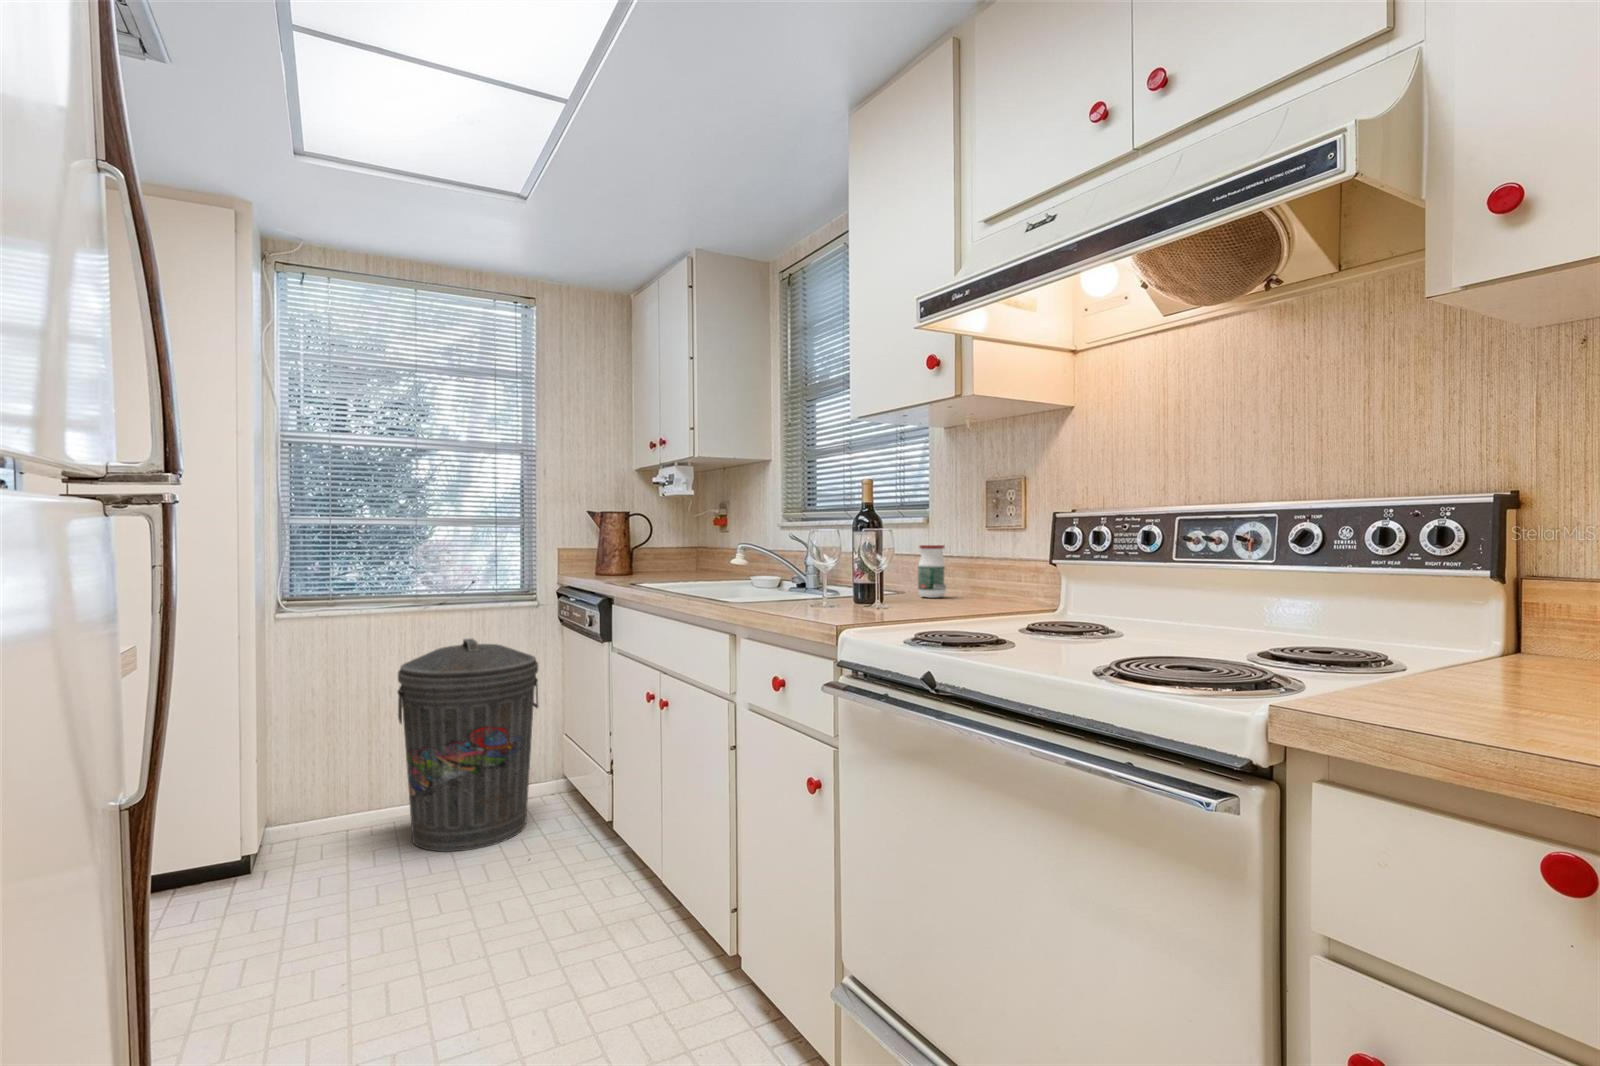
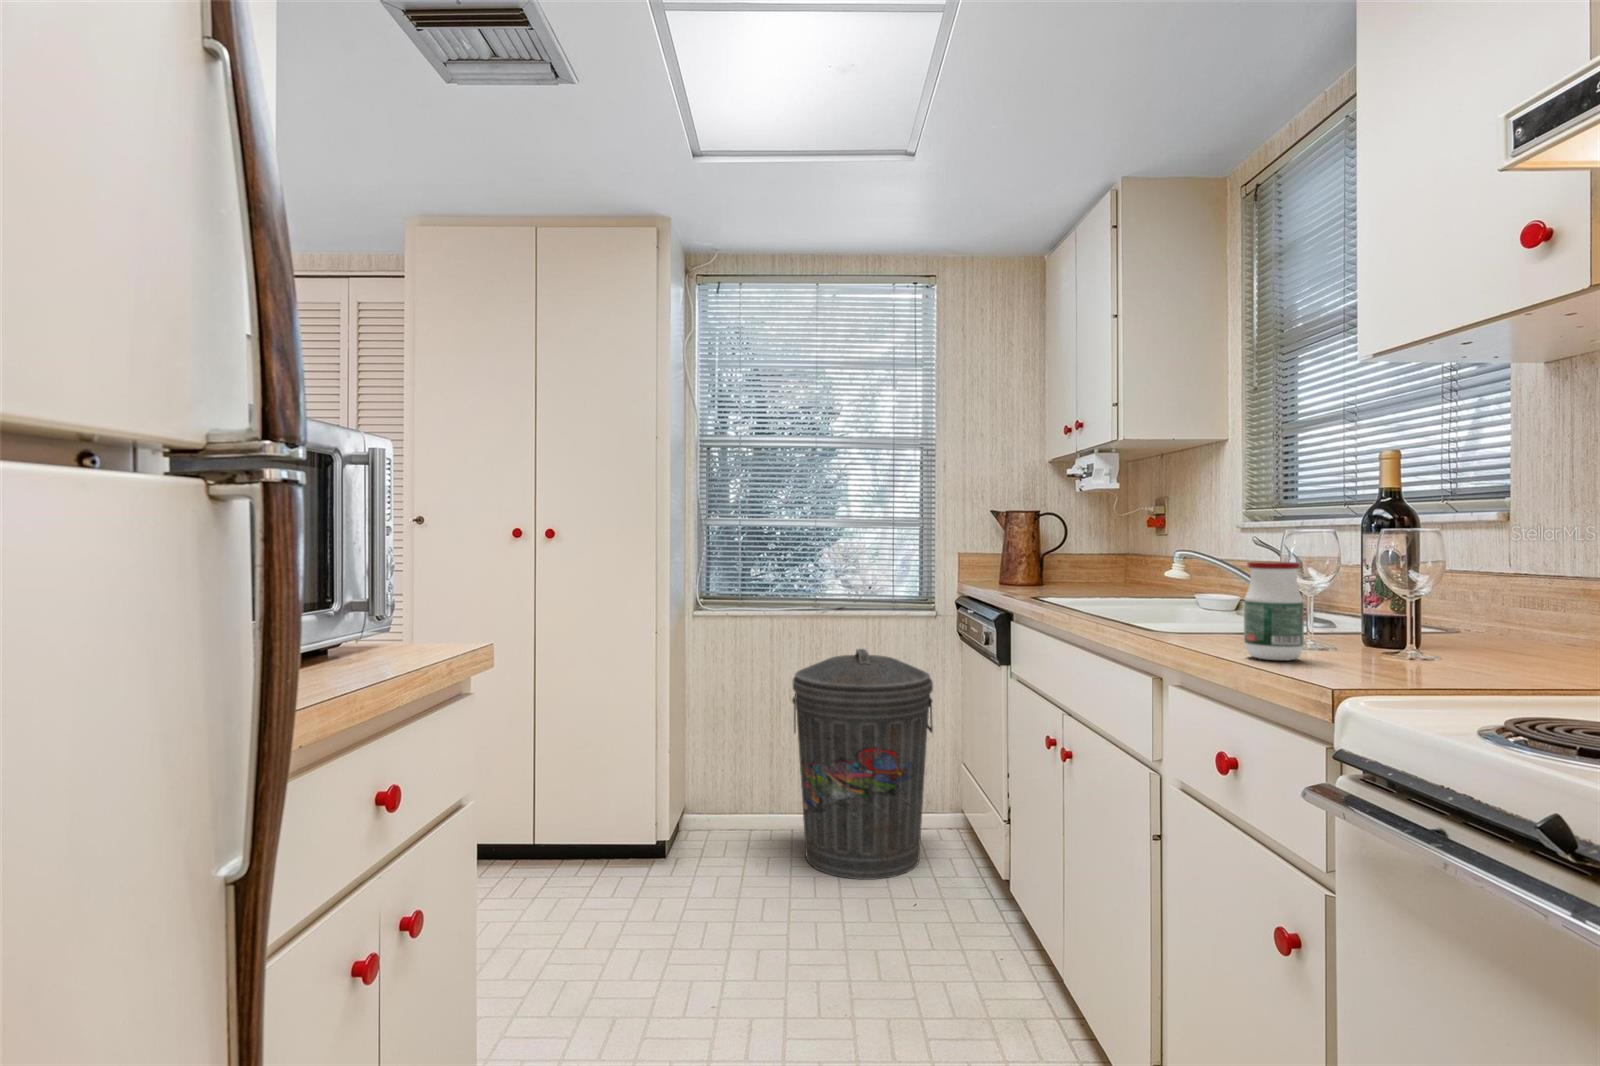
jar: present [918,545,946,598] -> present [1244,562,1304,660]

